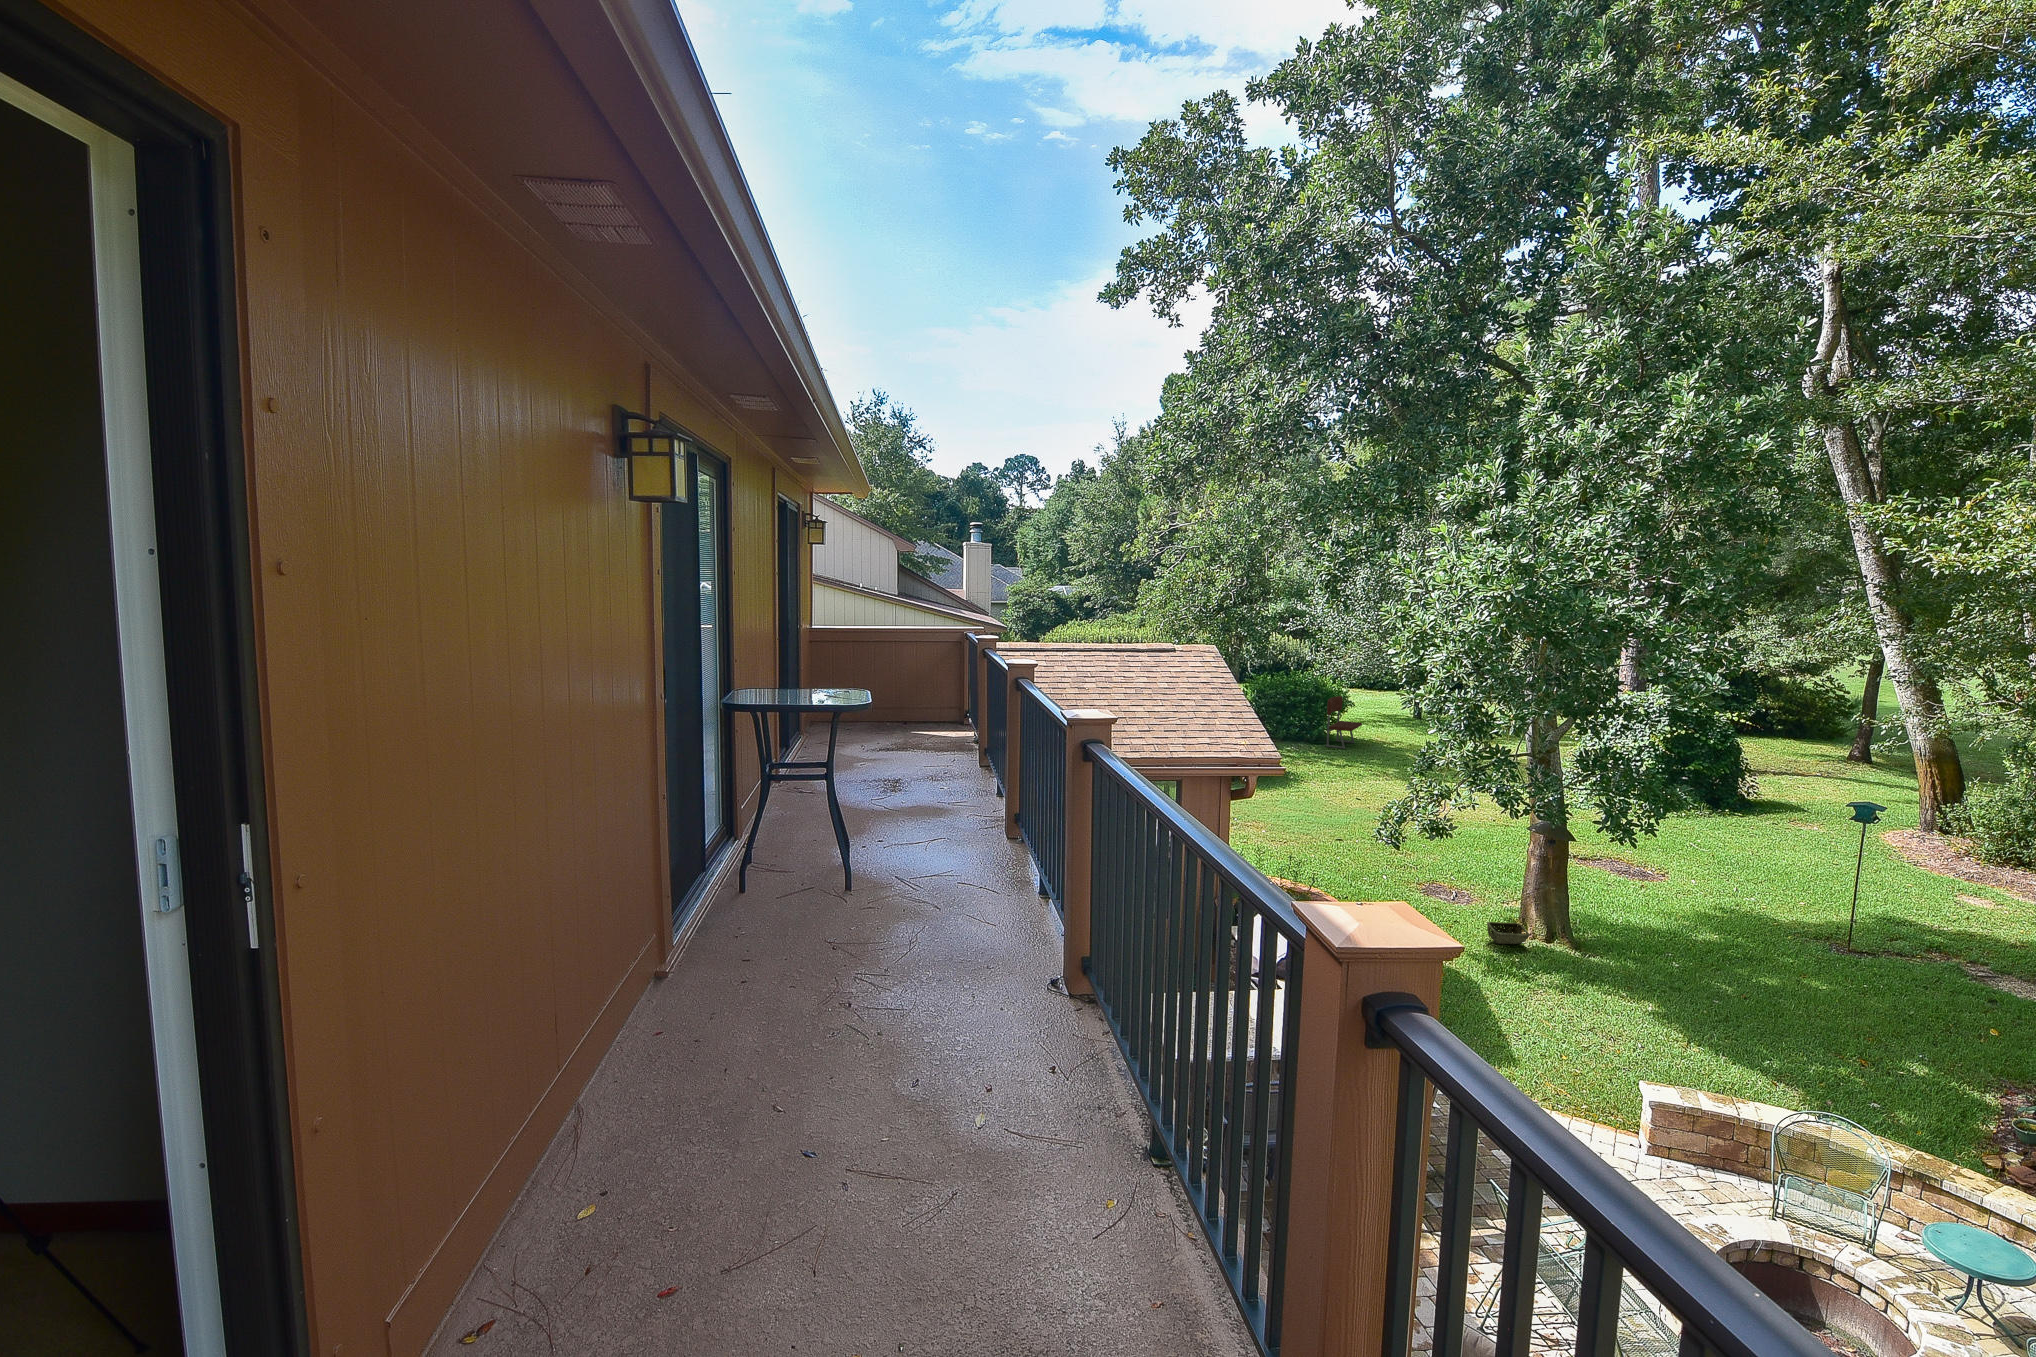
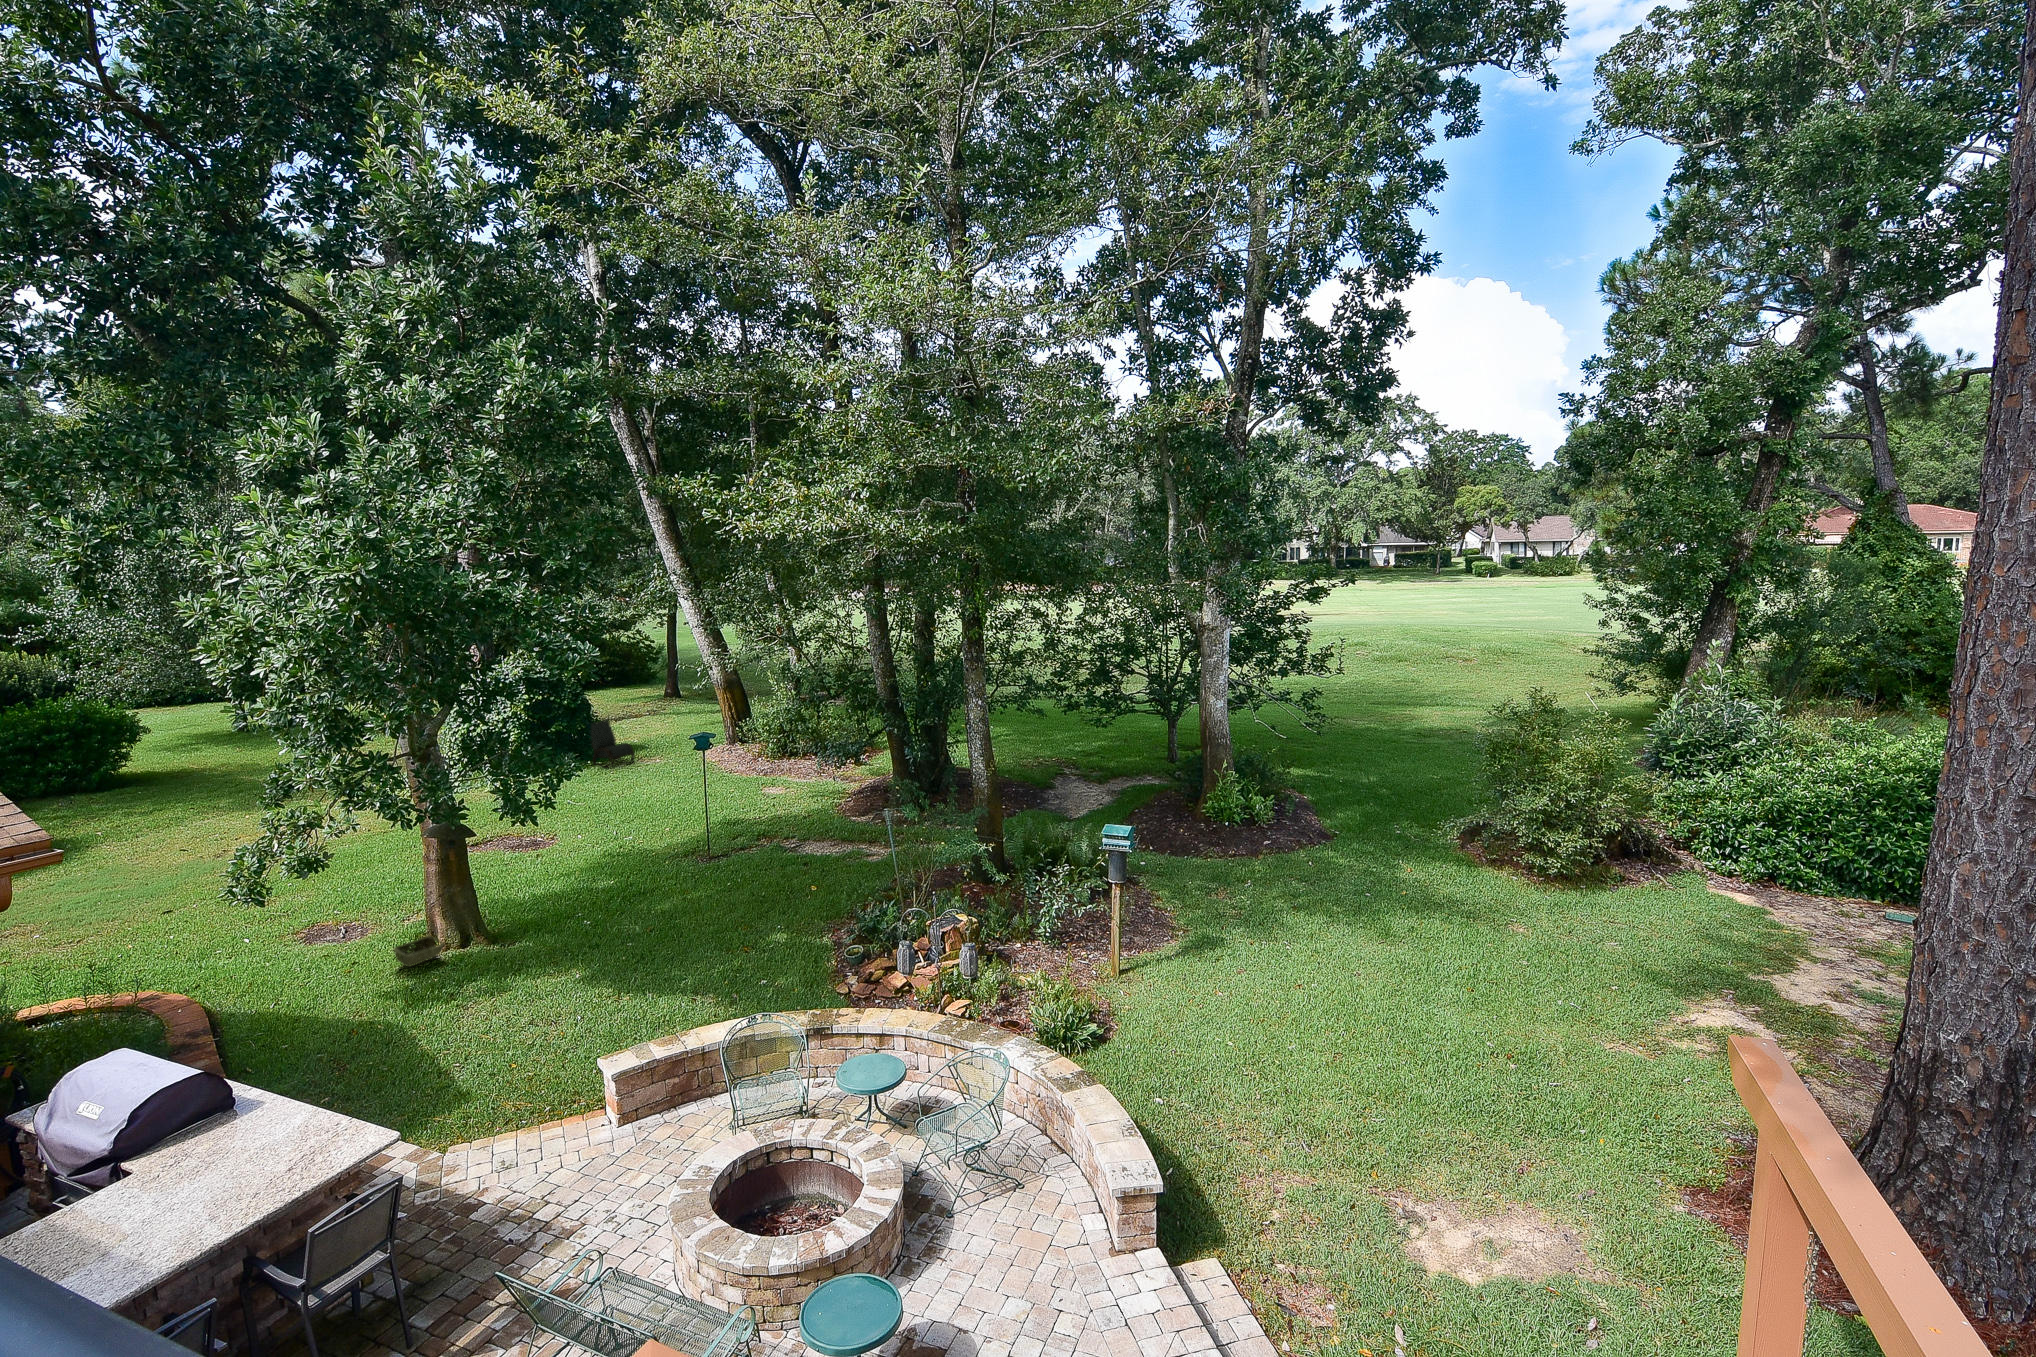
bench: present [1326,696,1362,749] -> none [108,722,170,790]
lounge chair: none [1725,769,1782,824] -> present [591,720,635,768]

